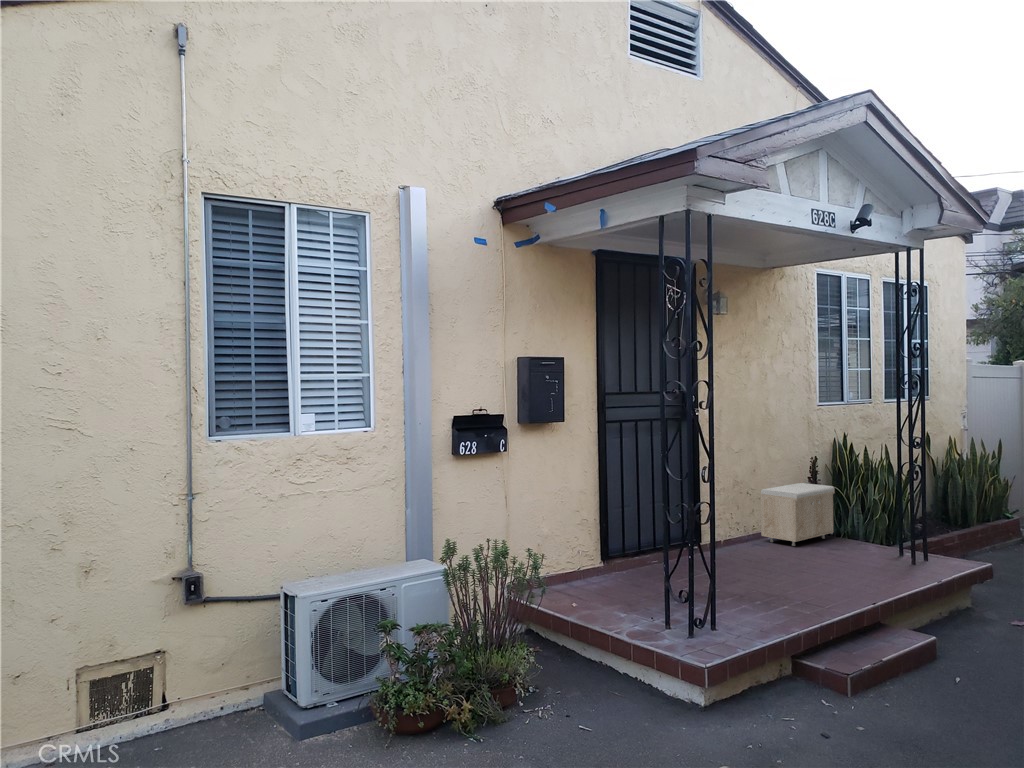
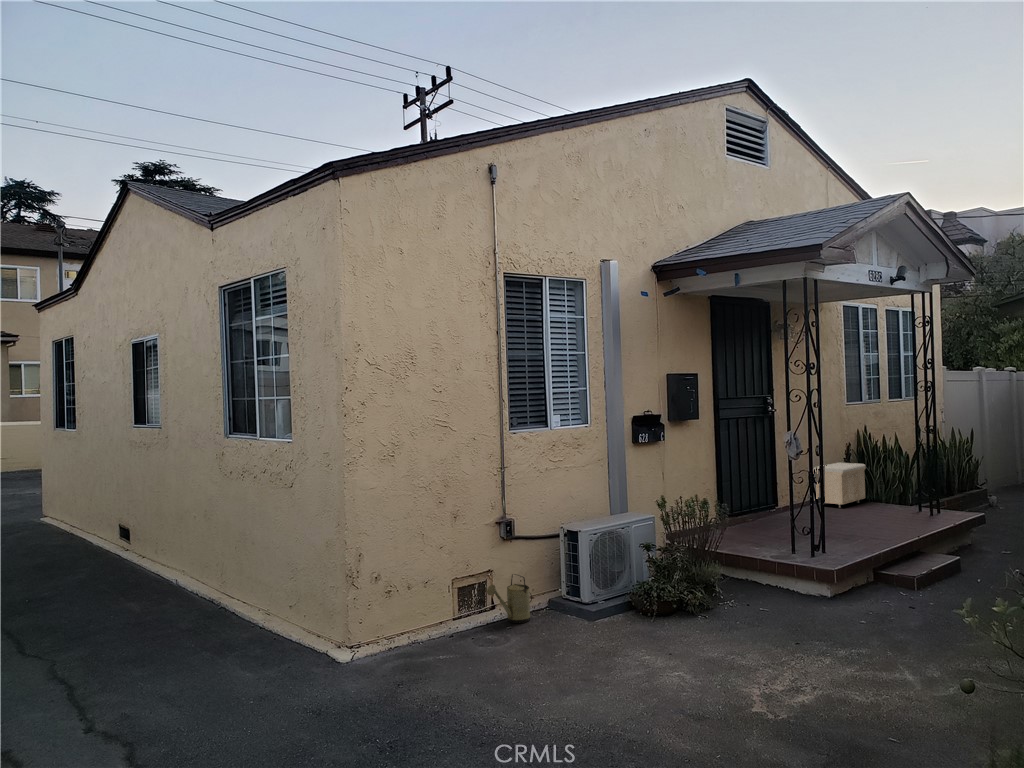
watering can: none [140,657,229,736] -> present [487,574,532,623]

